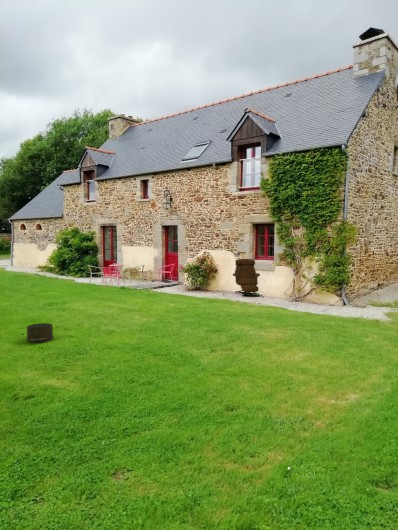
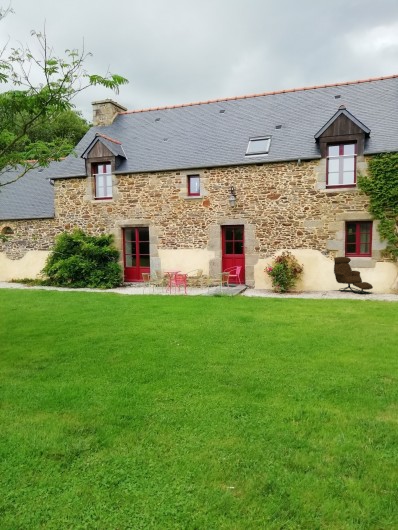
pouf: present [27,323,53,343] -> none [340,335,382,360]

